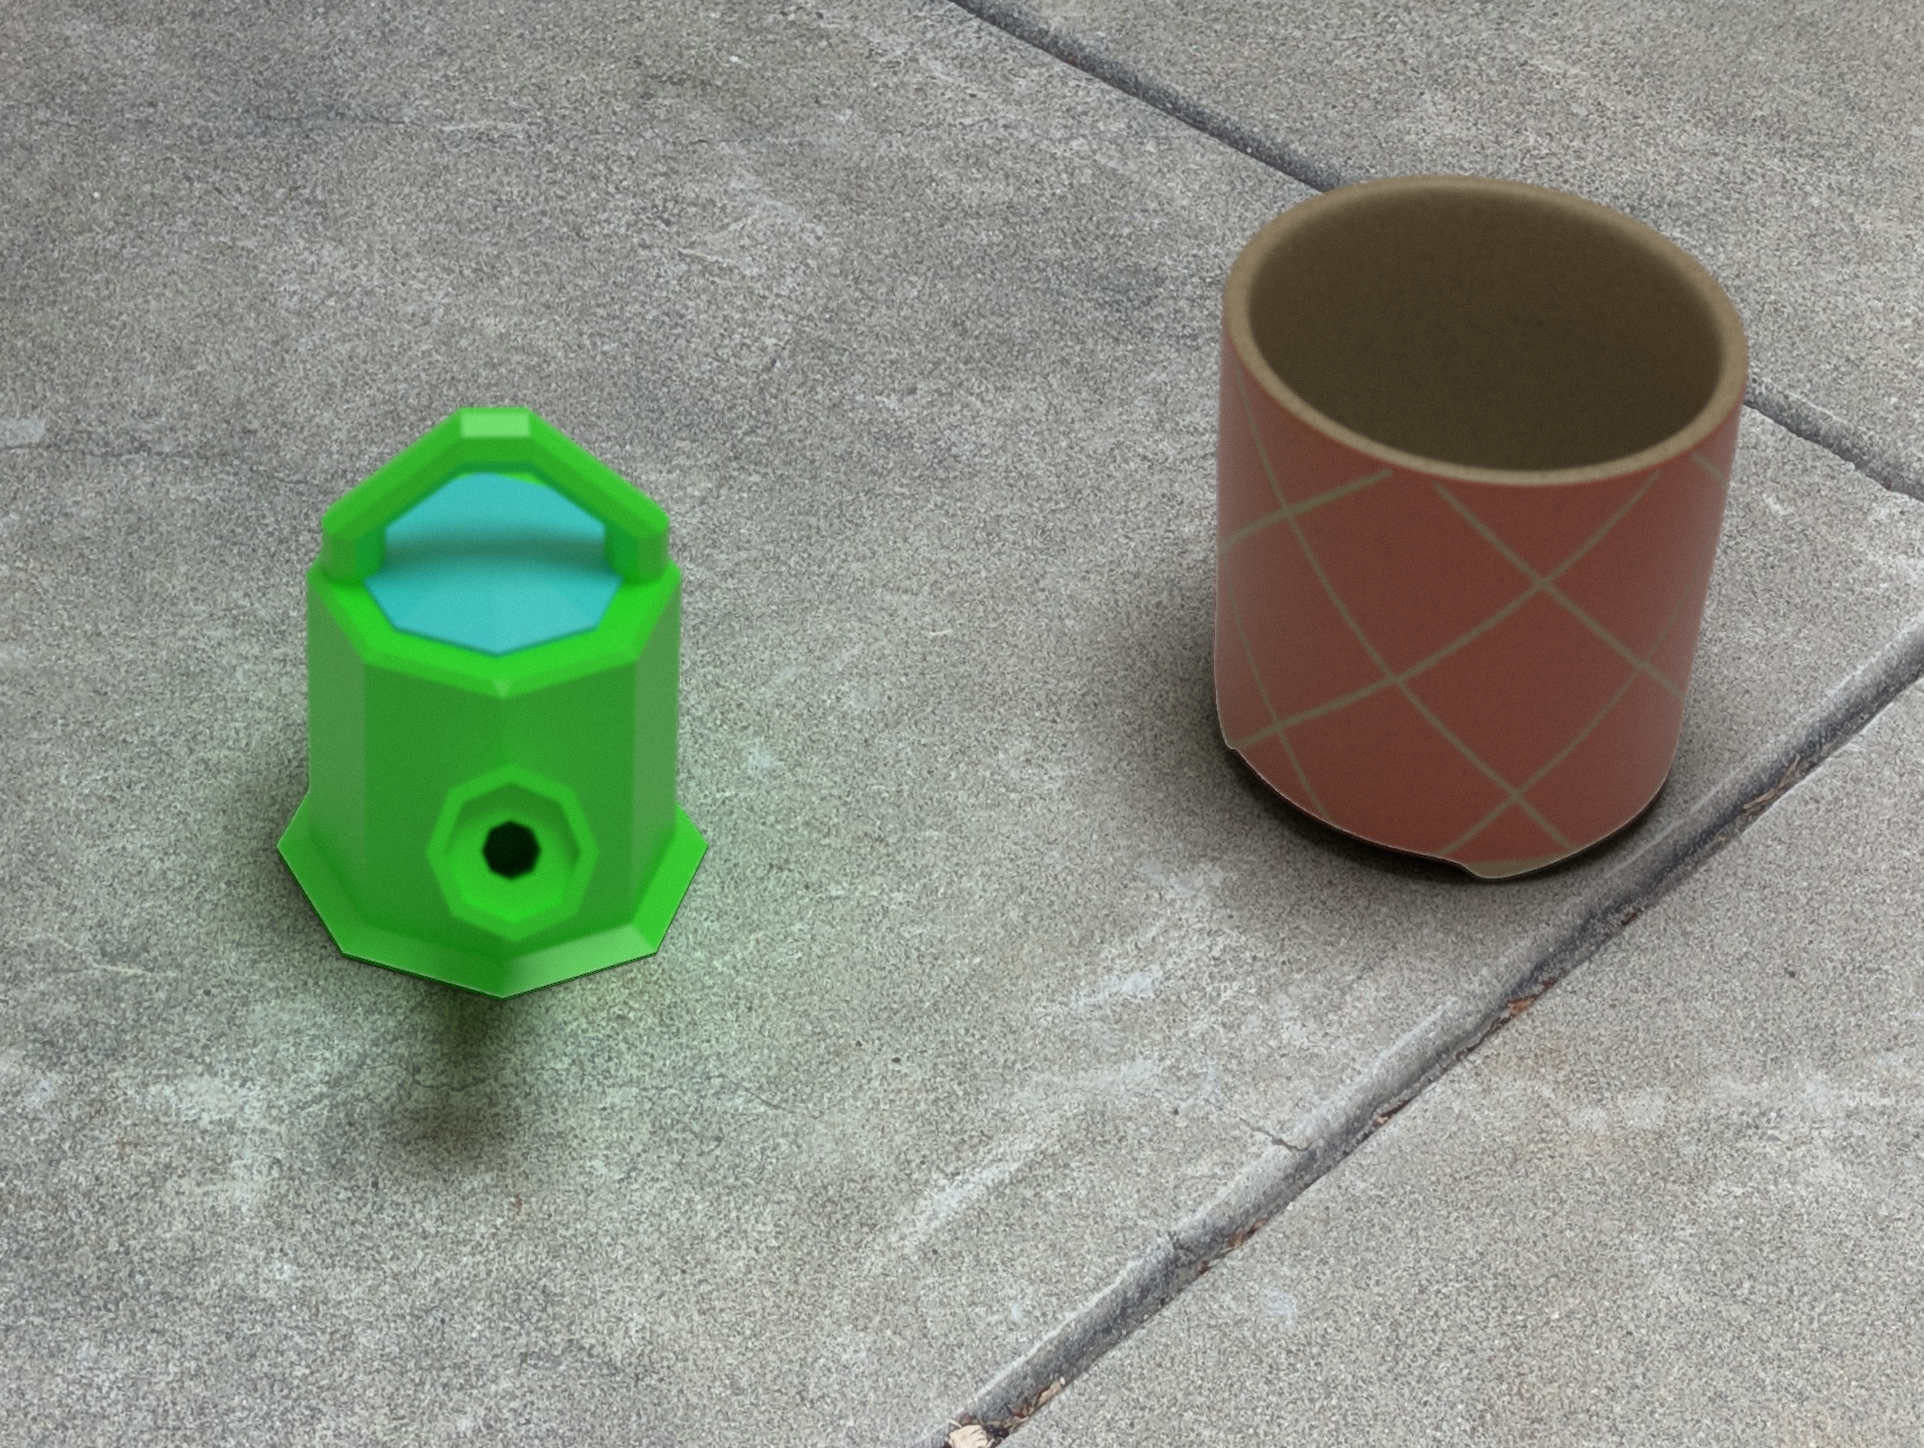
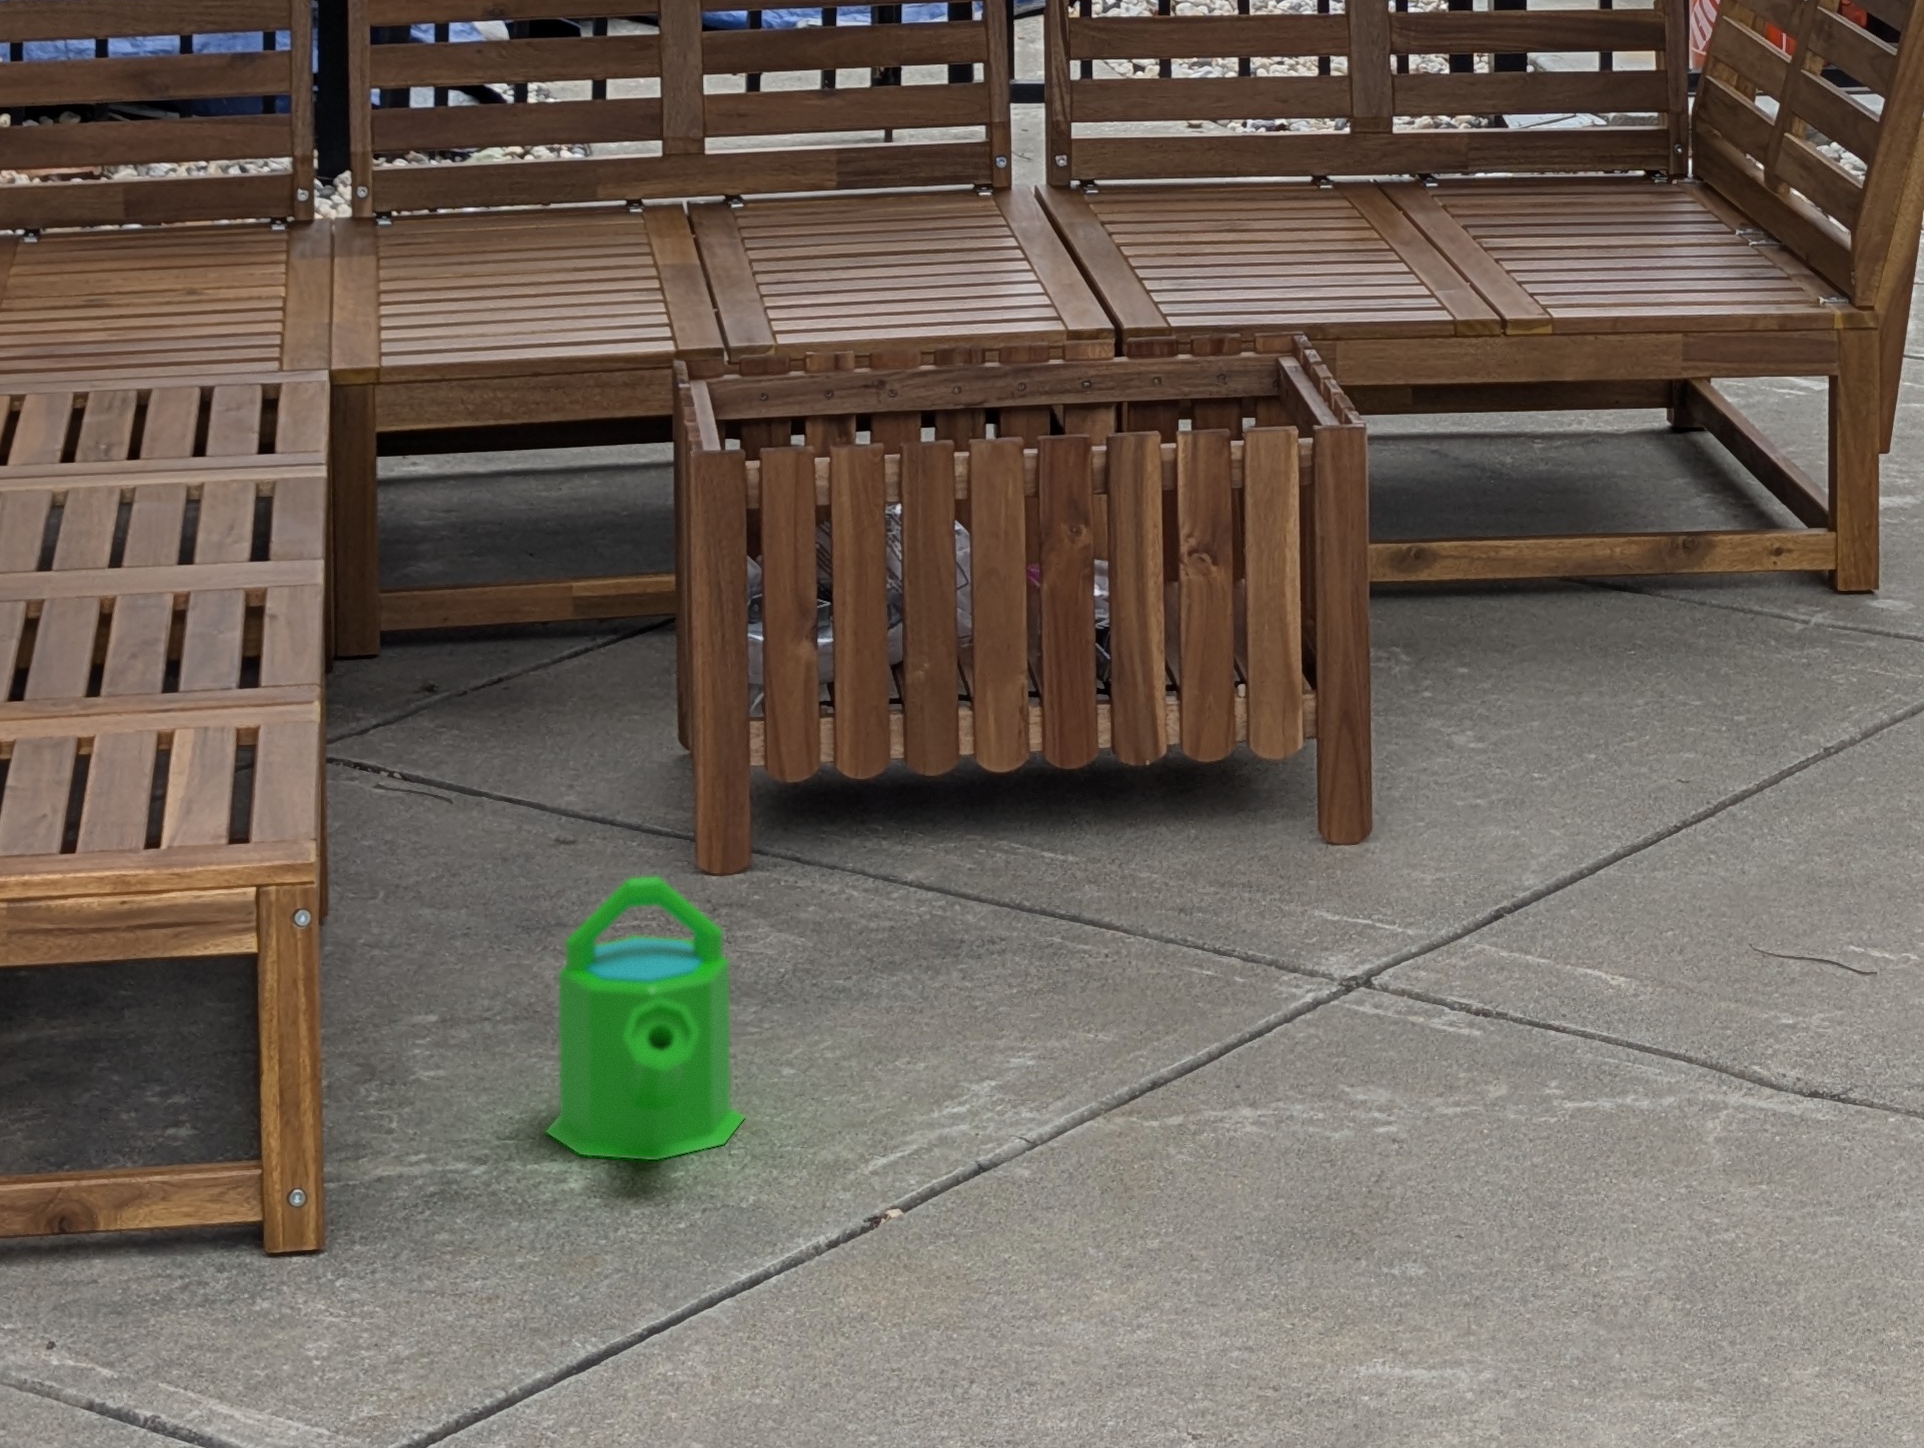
planter: present [1213,174,1749,879] -> none [962,803,1188,1098]

